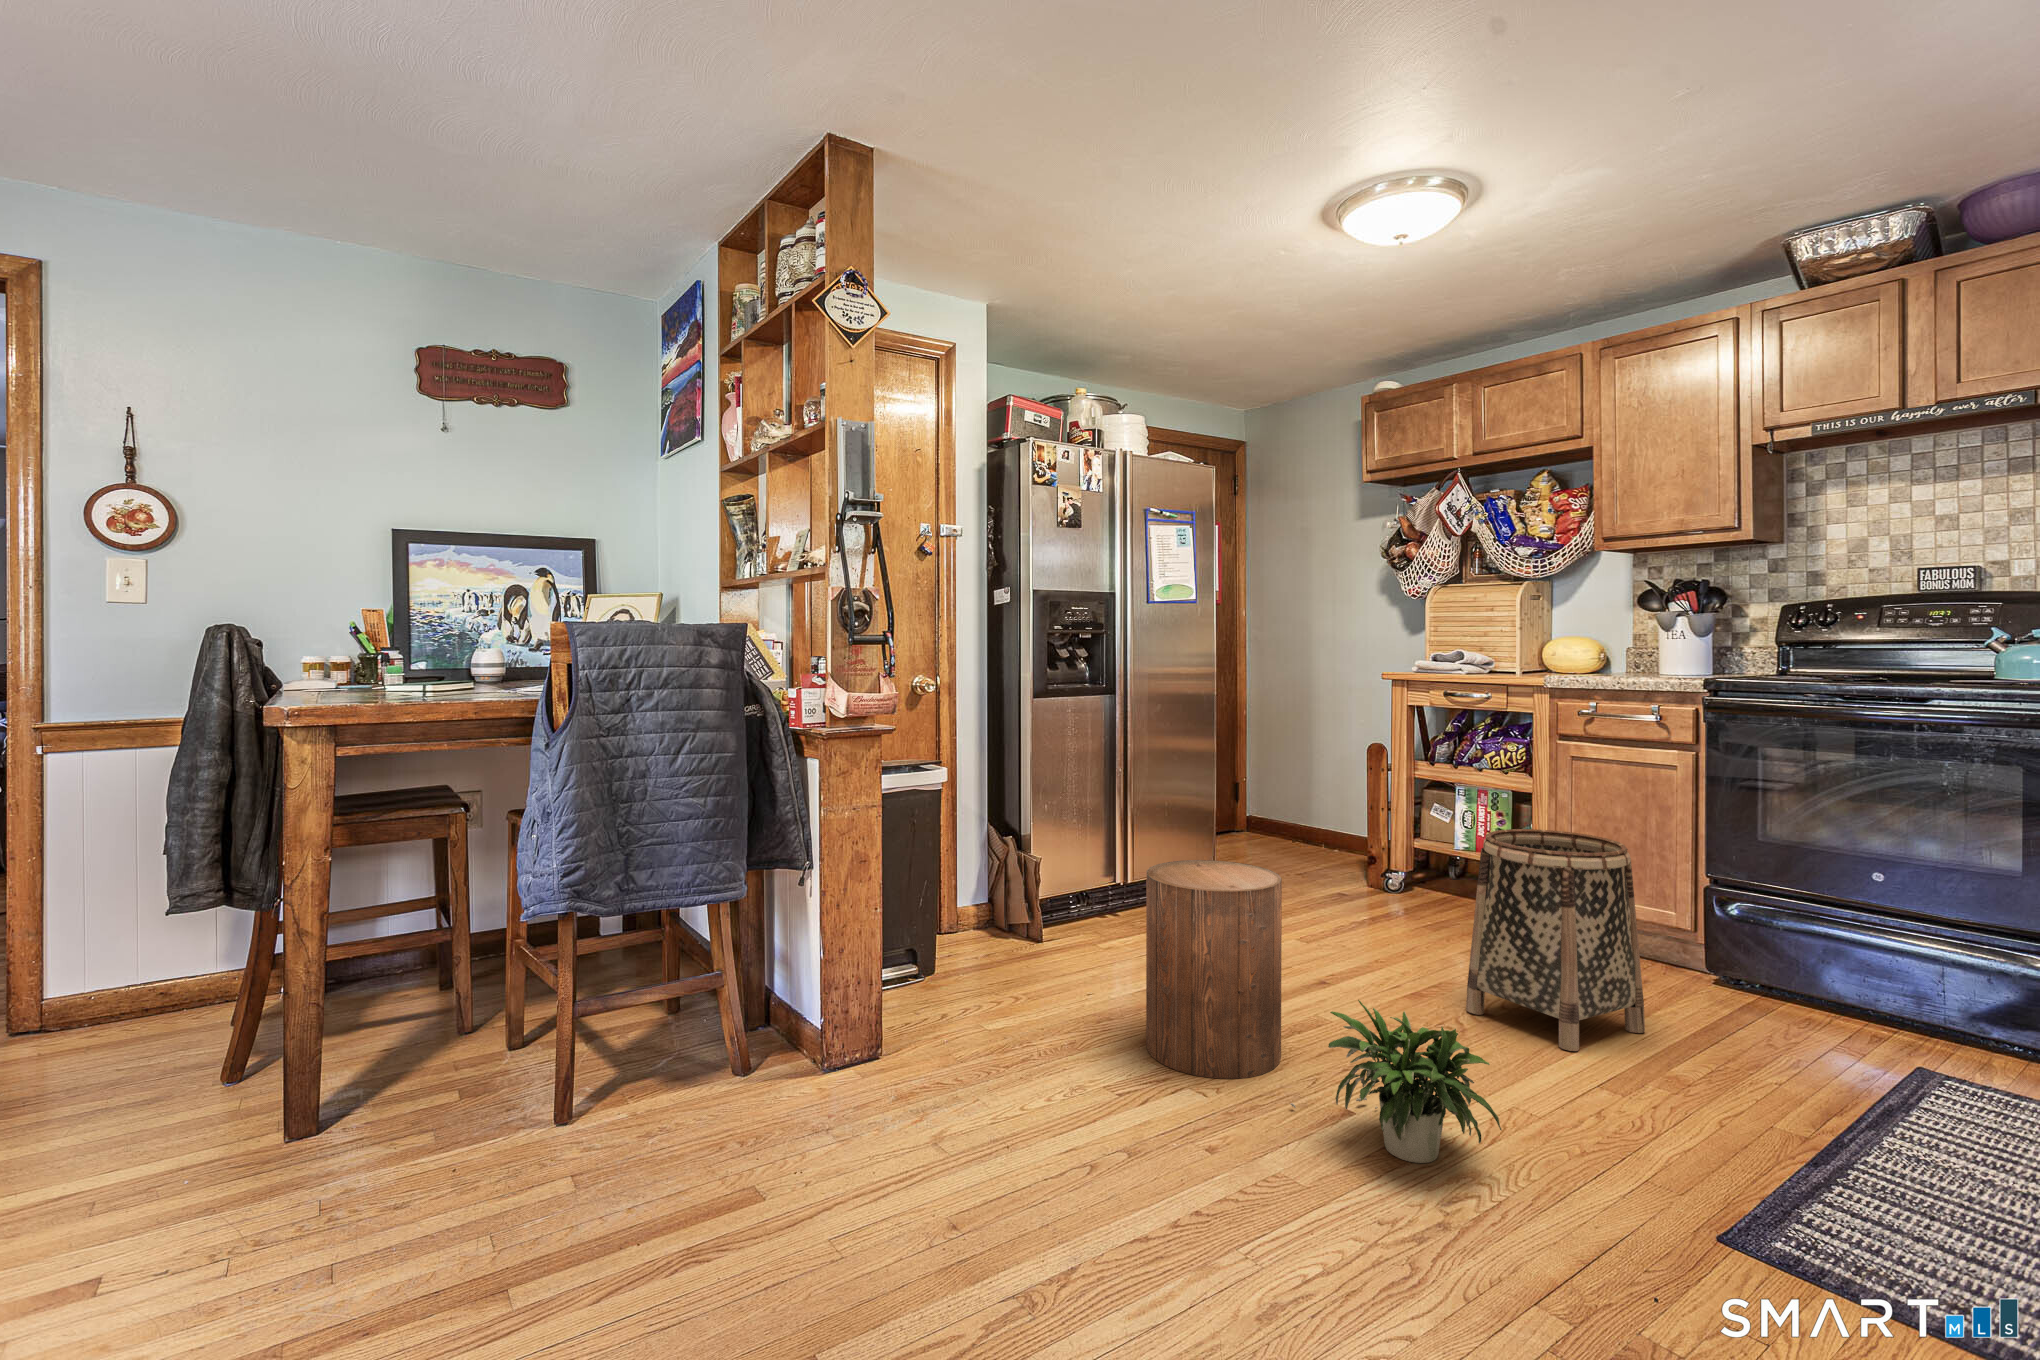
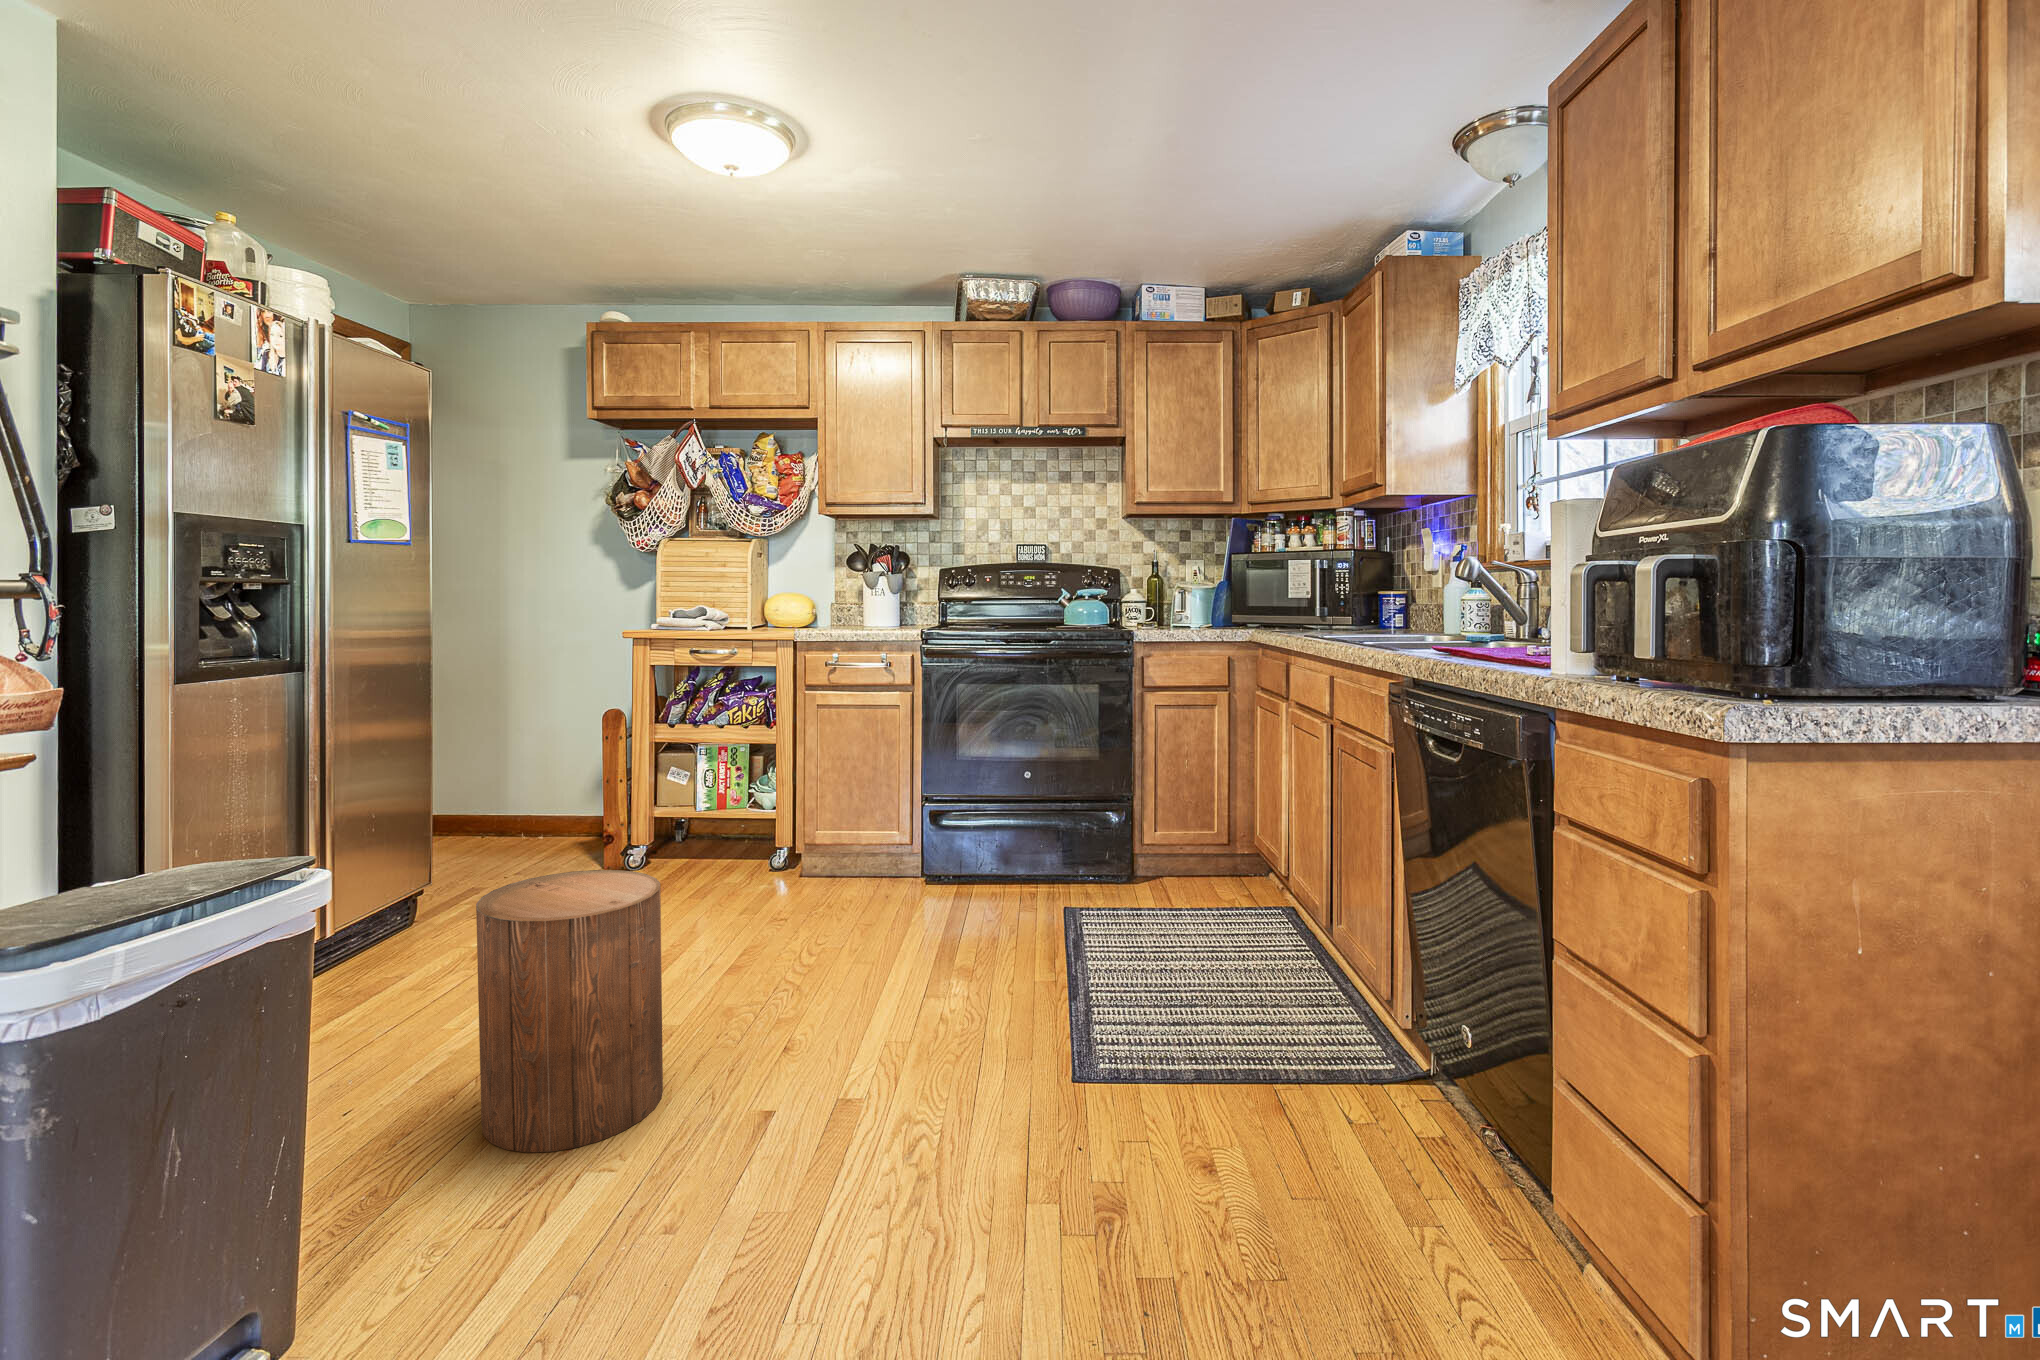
basket: present [1466,829,1645,1051] -> none [789,775,922,970]
potted plant: present [1291,1000,1502,1163] -> none [713,983,931,1132]

